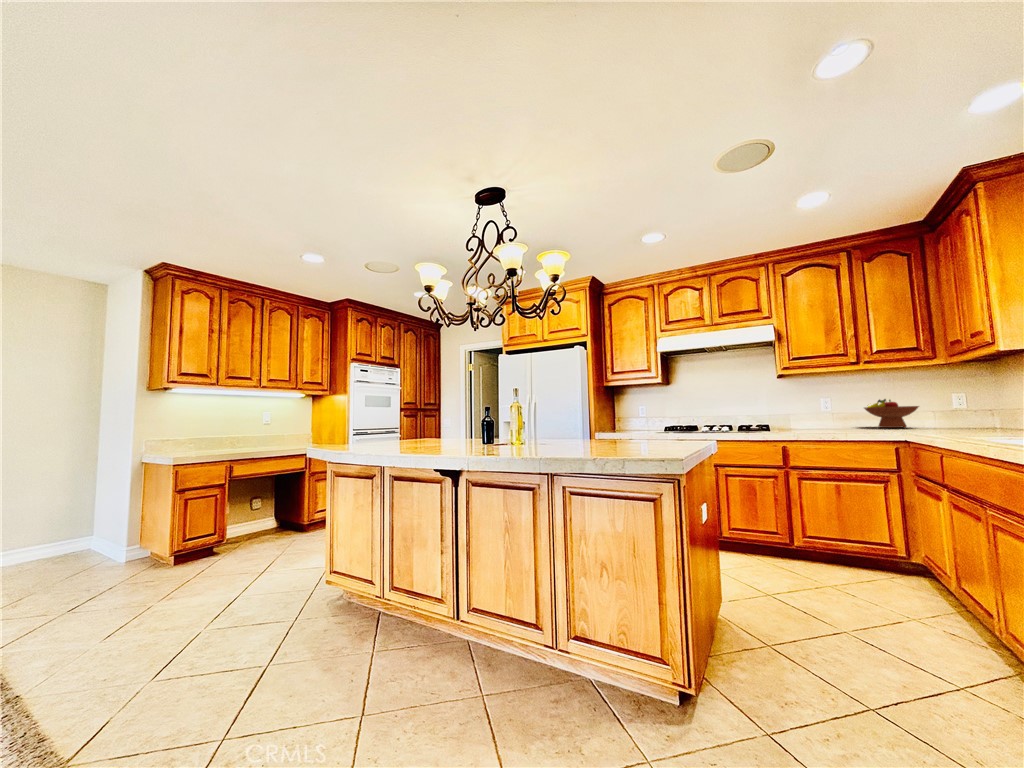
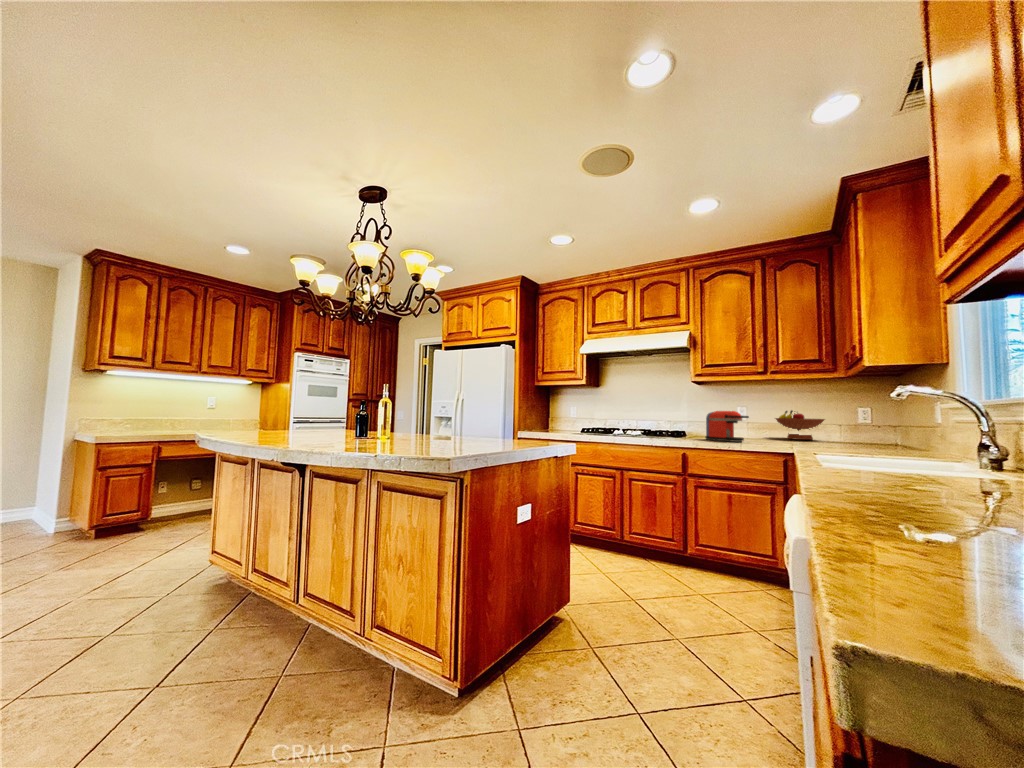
coffee maker: none [804,402,854,432] -> present [705,411,749,442]

